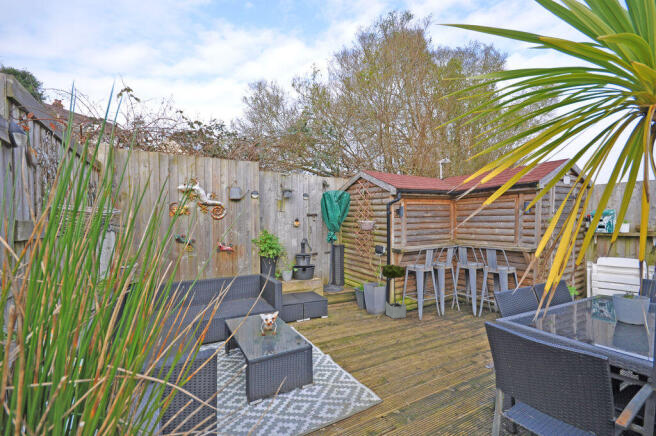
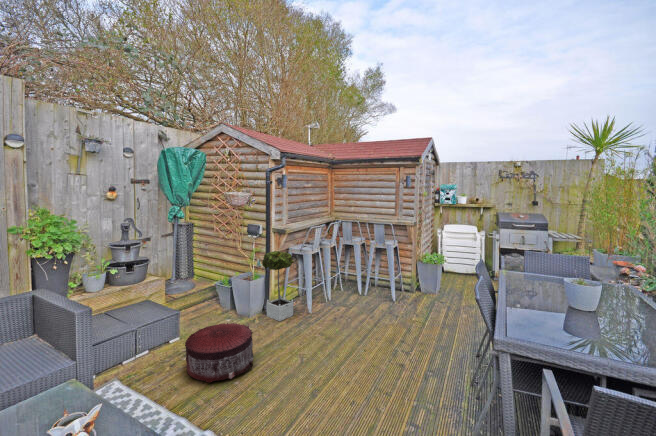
pouf: none [321,307,363,339] -> present [185,323,253,383]

